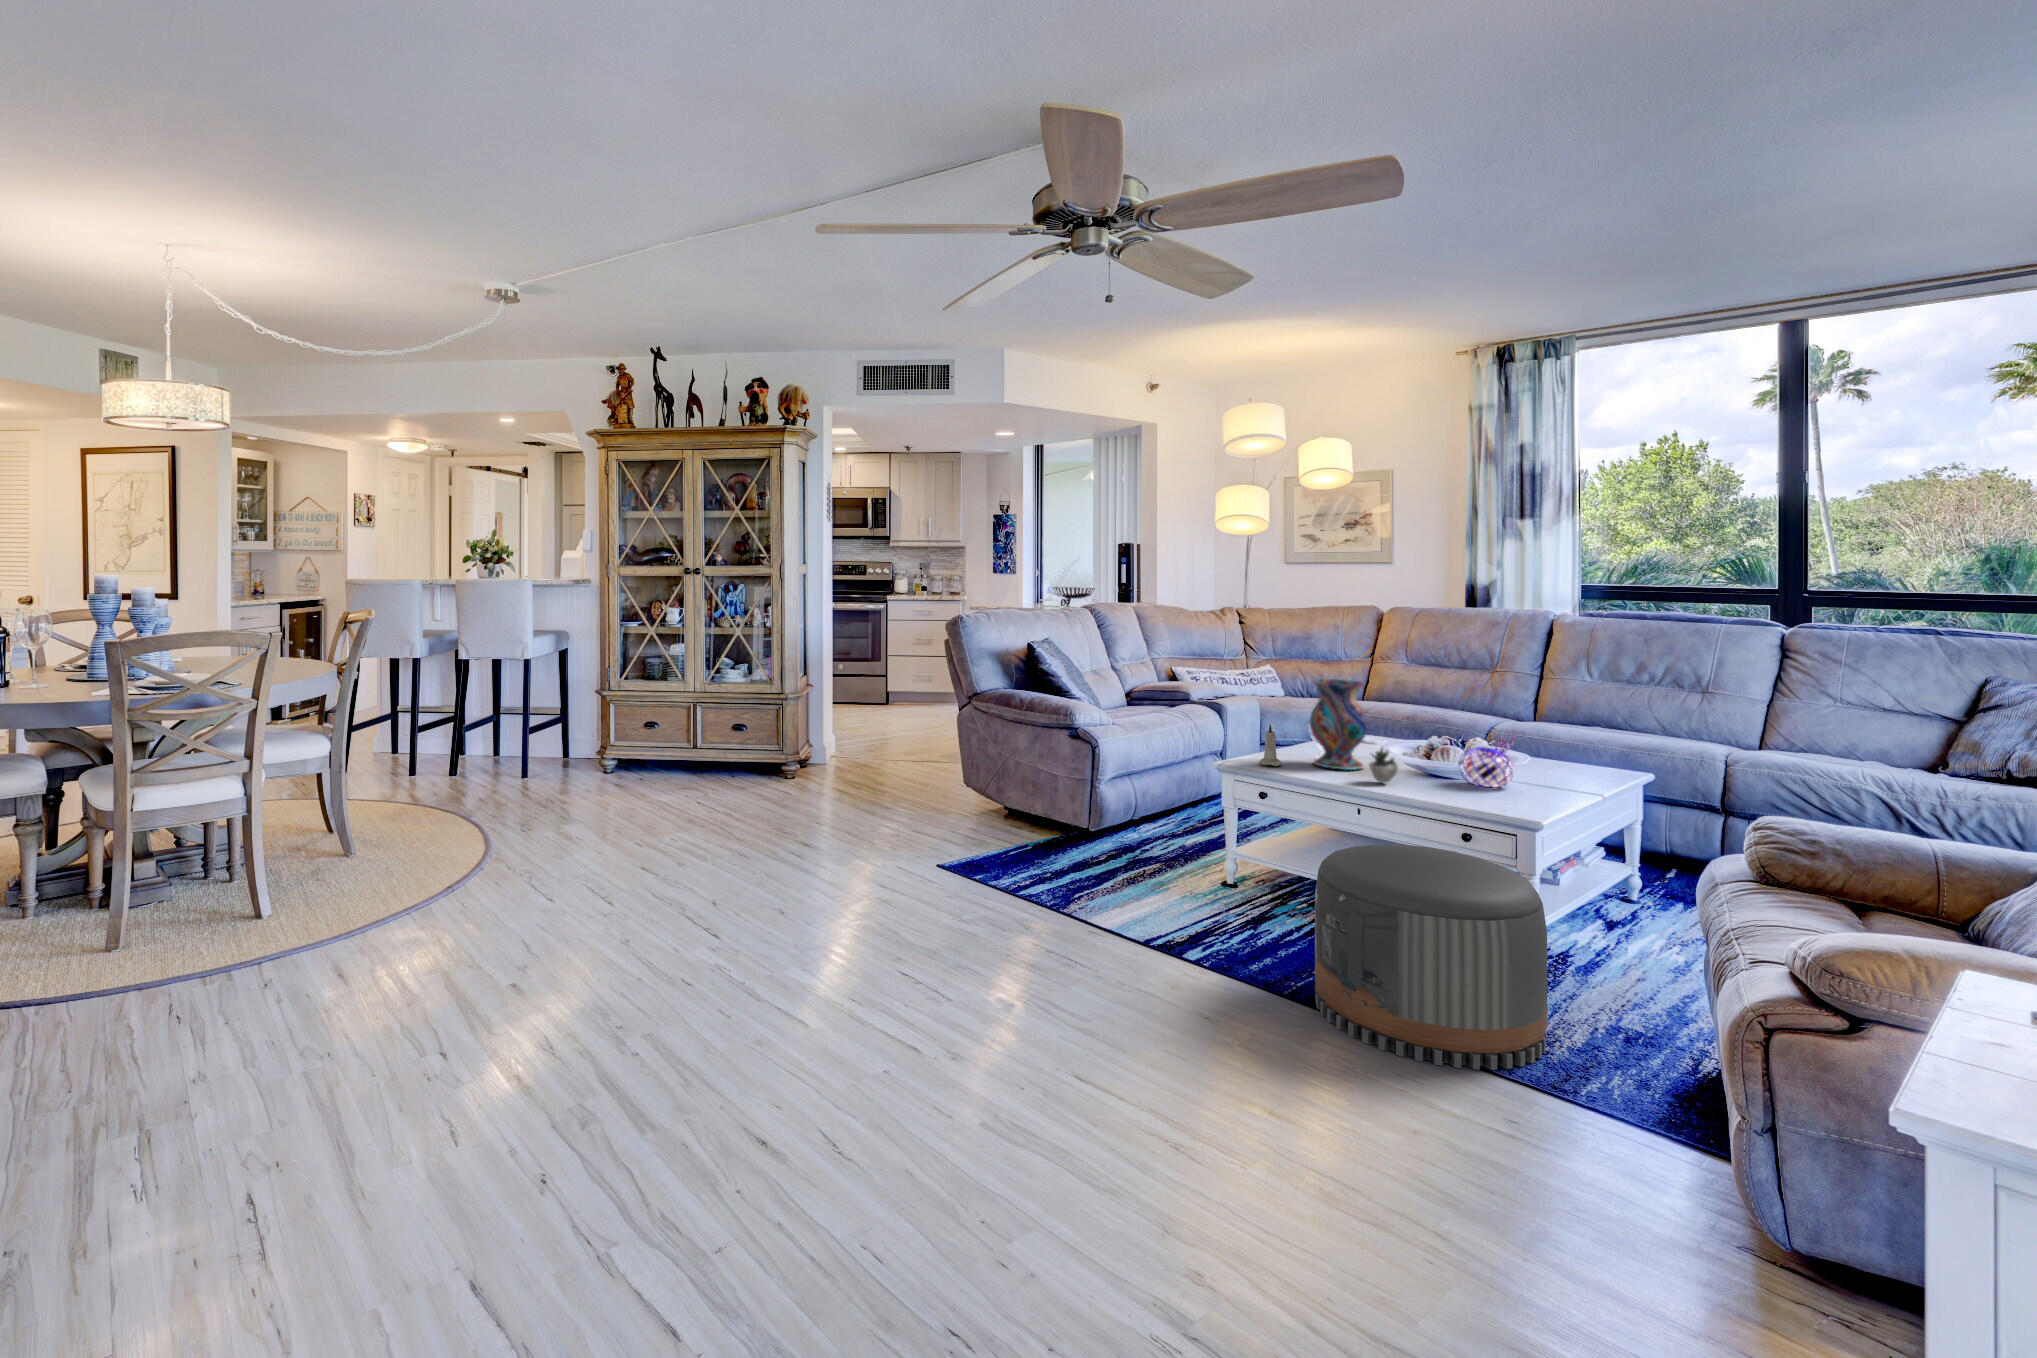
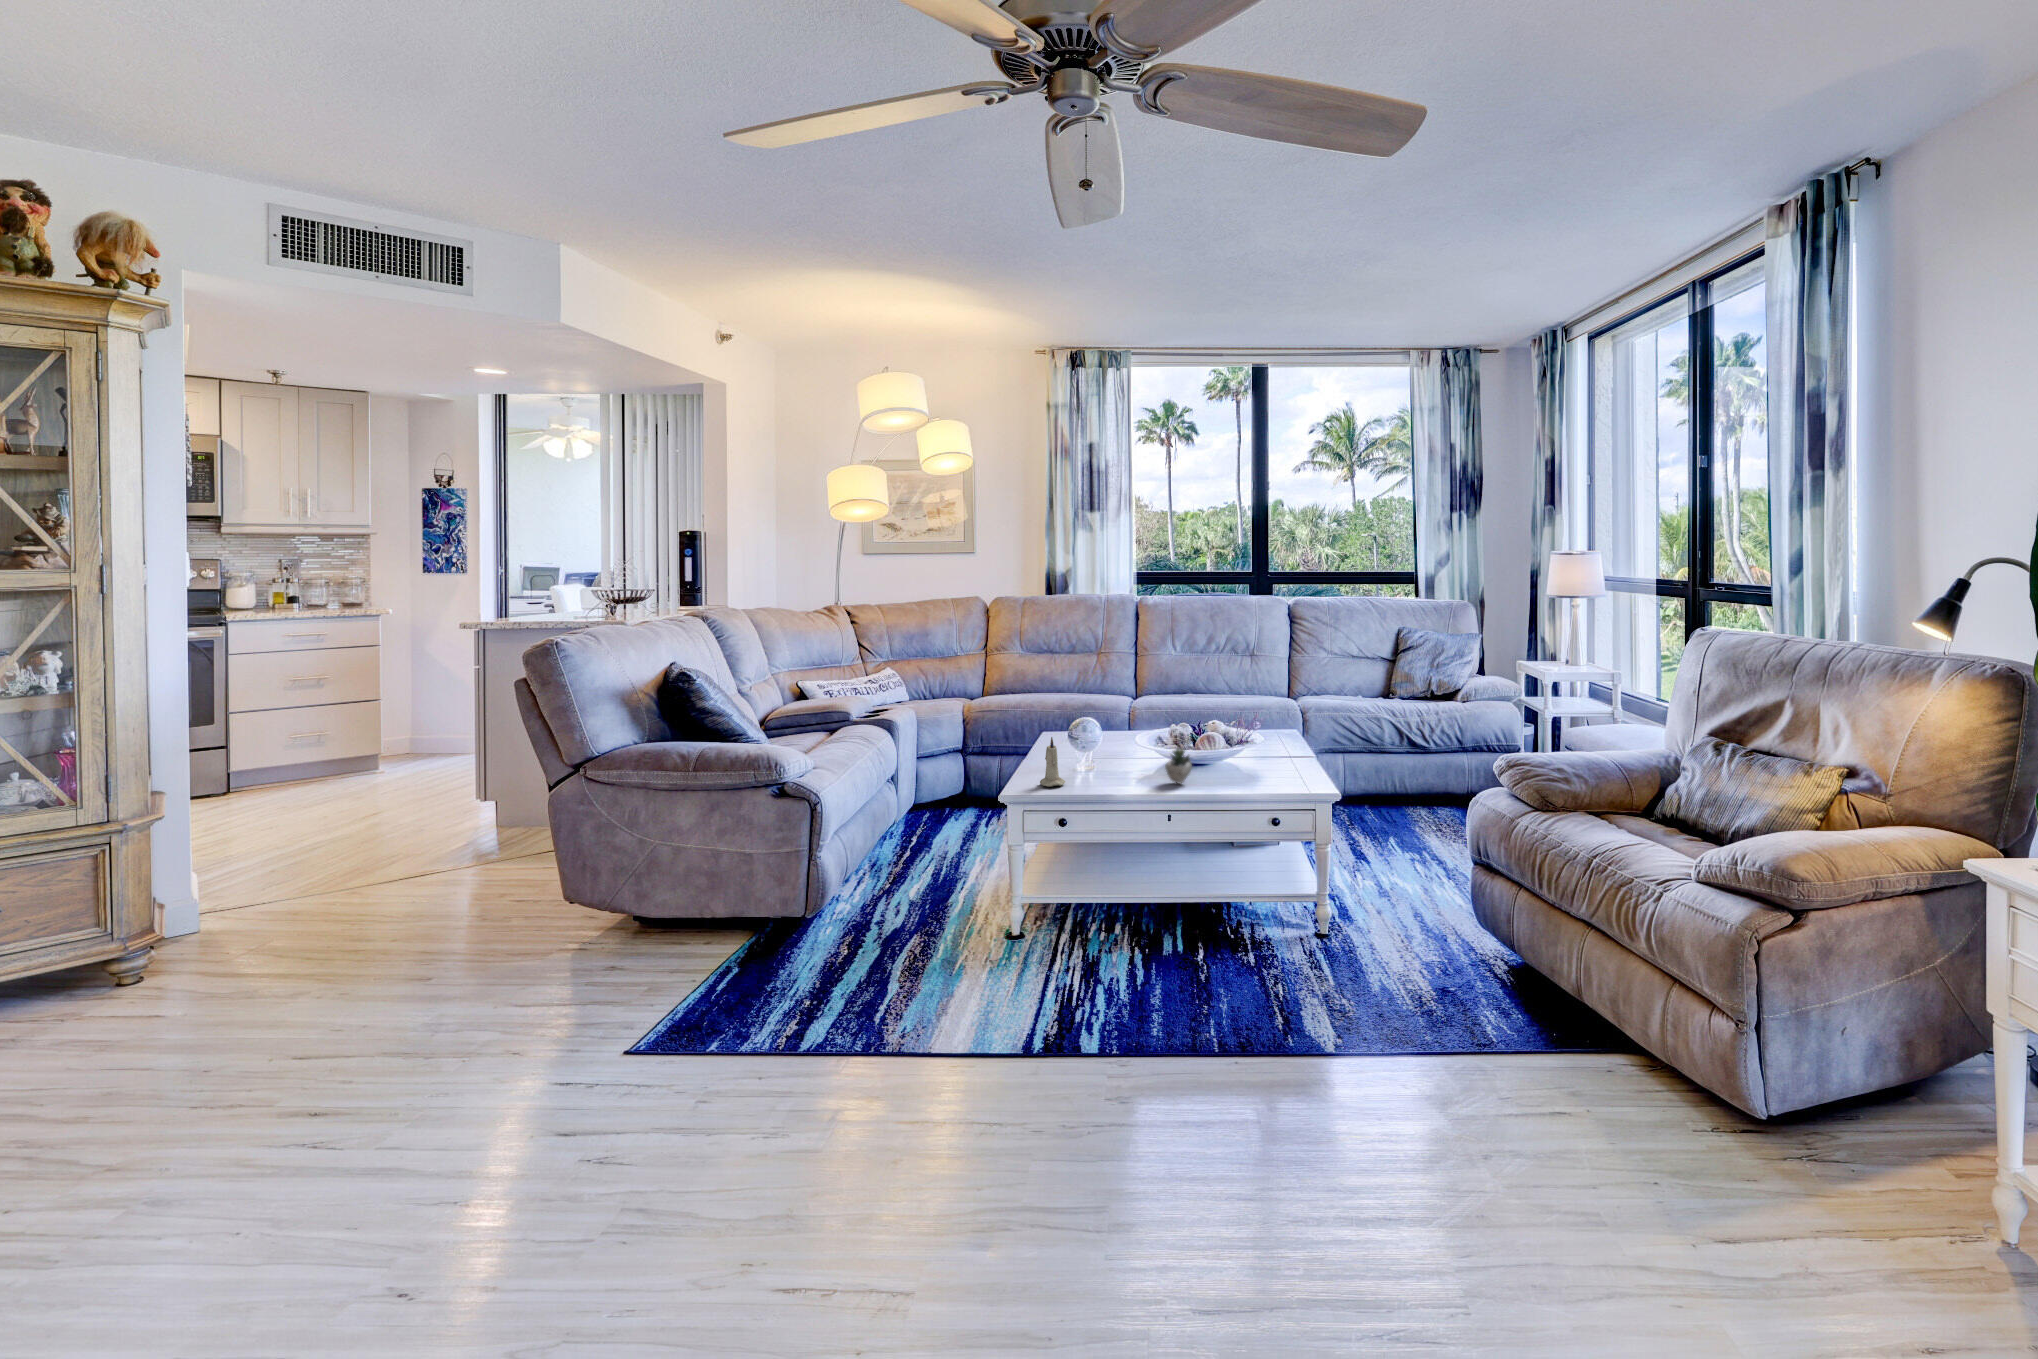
vase: present [1310,679,1367,770] -> none [1083,677,1137,777]
decorative orb: present [1459,747,1513,787] -> none [1225,729,1271,768]
pouf: present [1315,844,1547,1070] -> none [1255,844,1471,1088]

